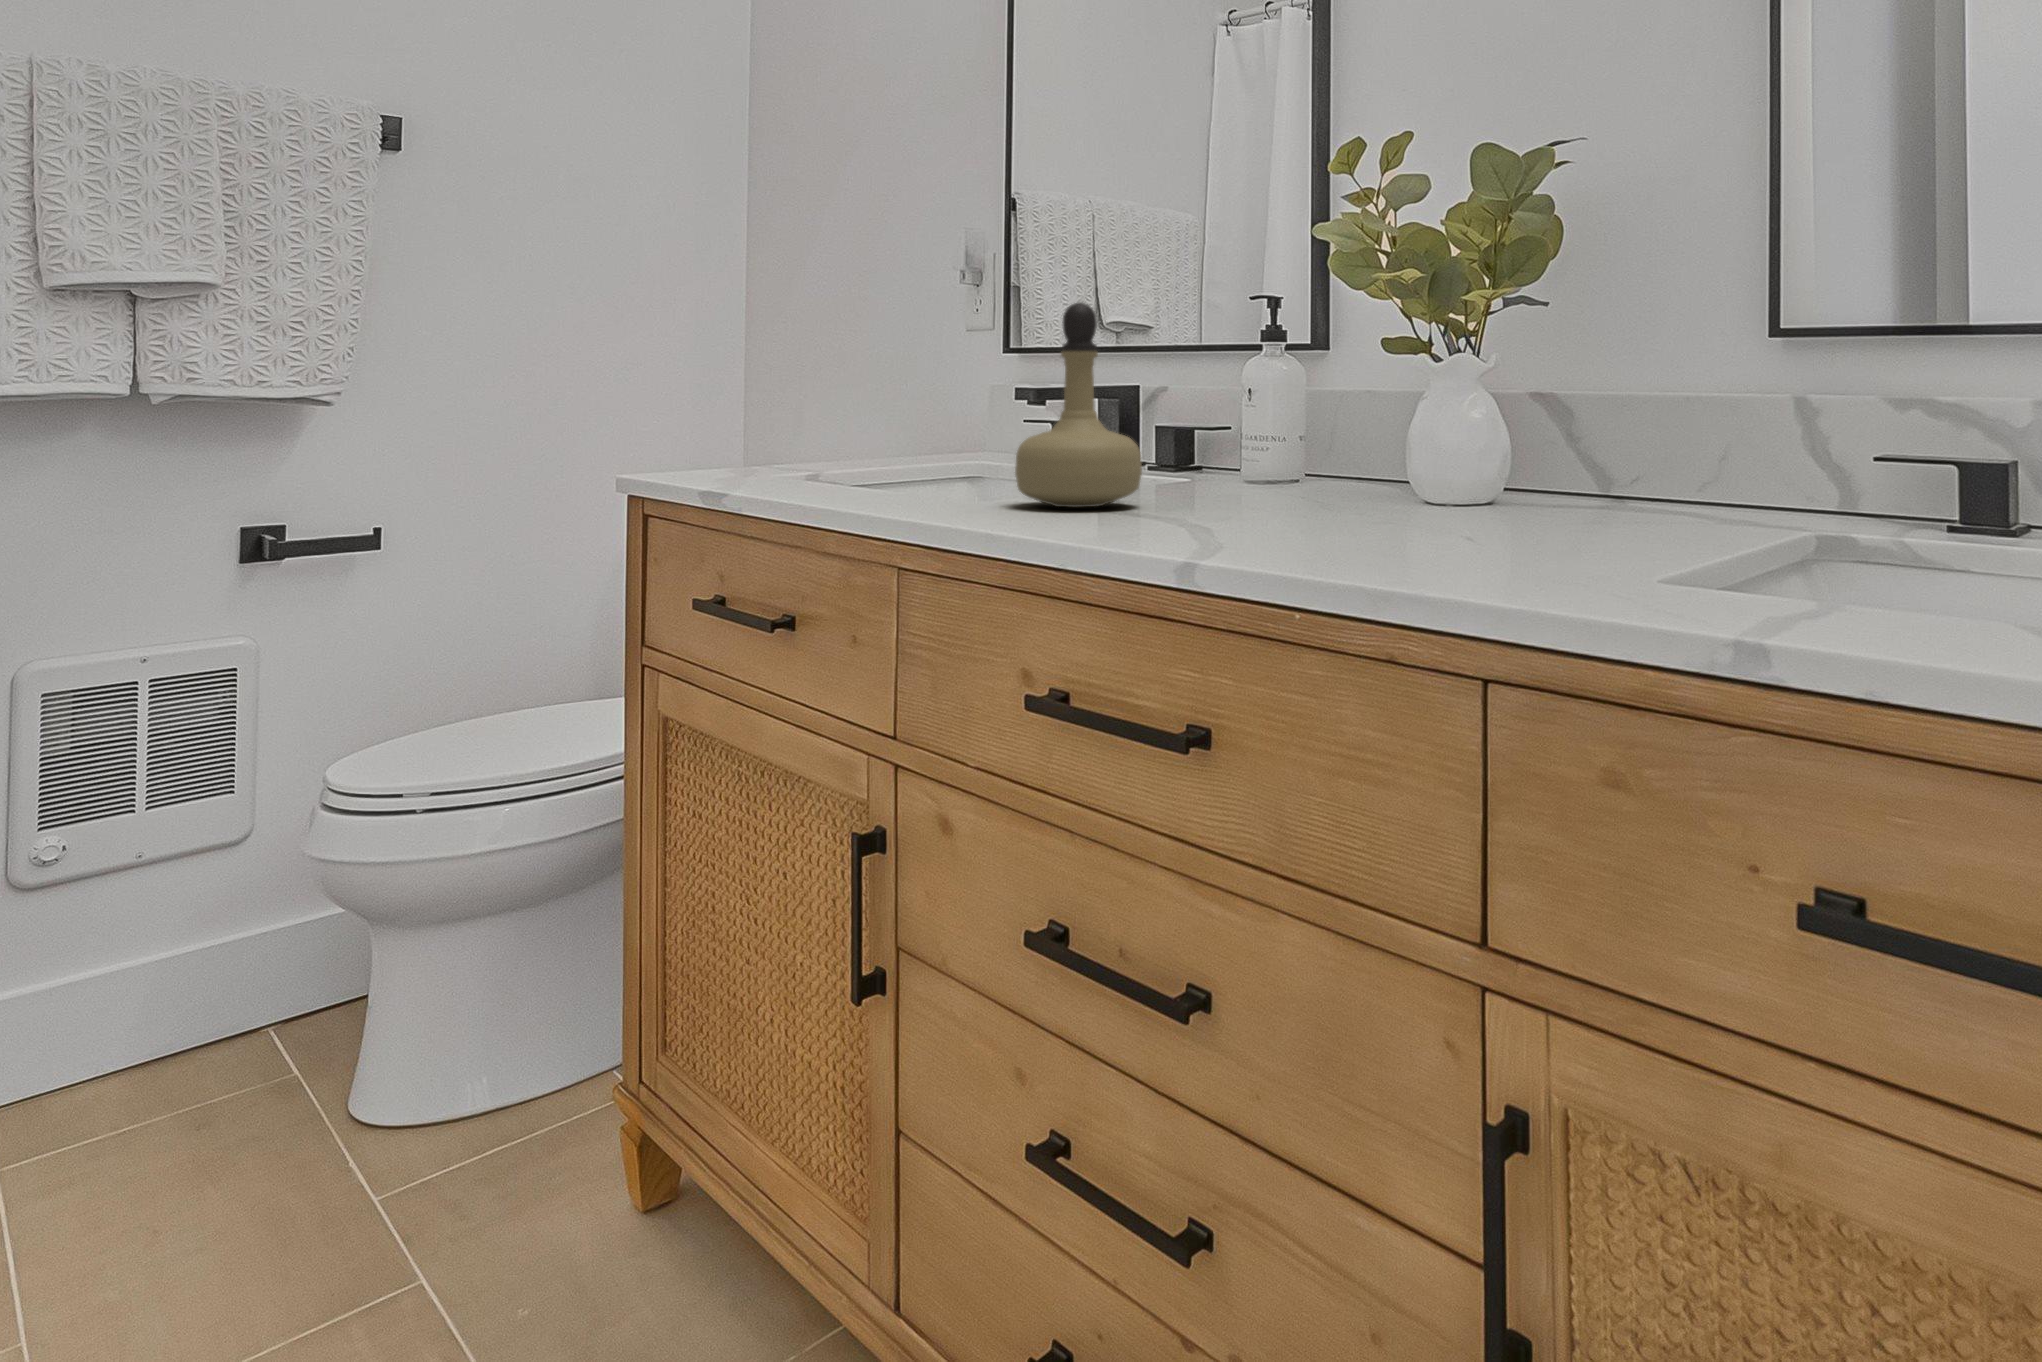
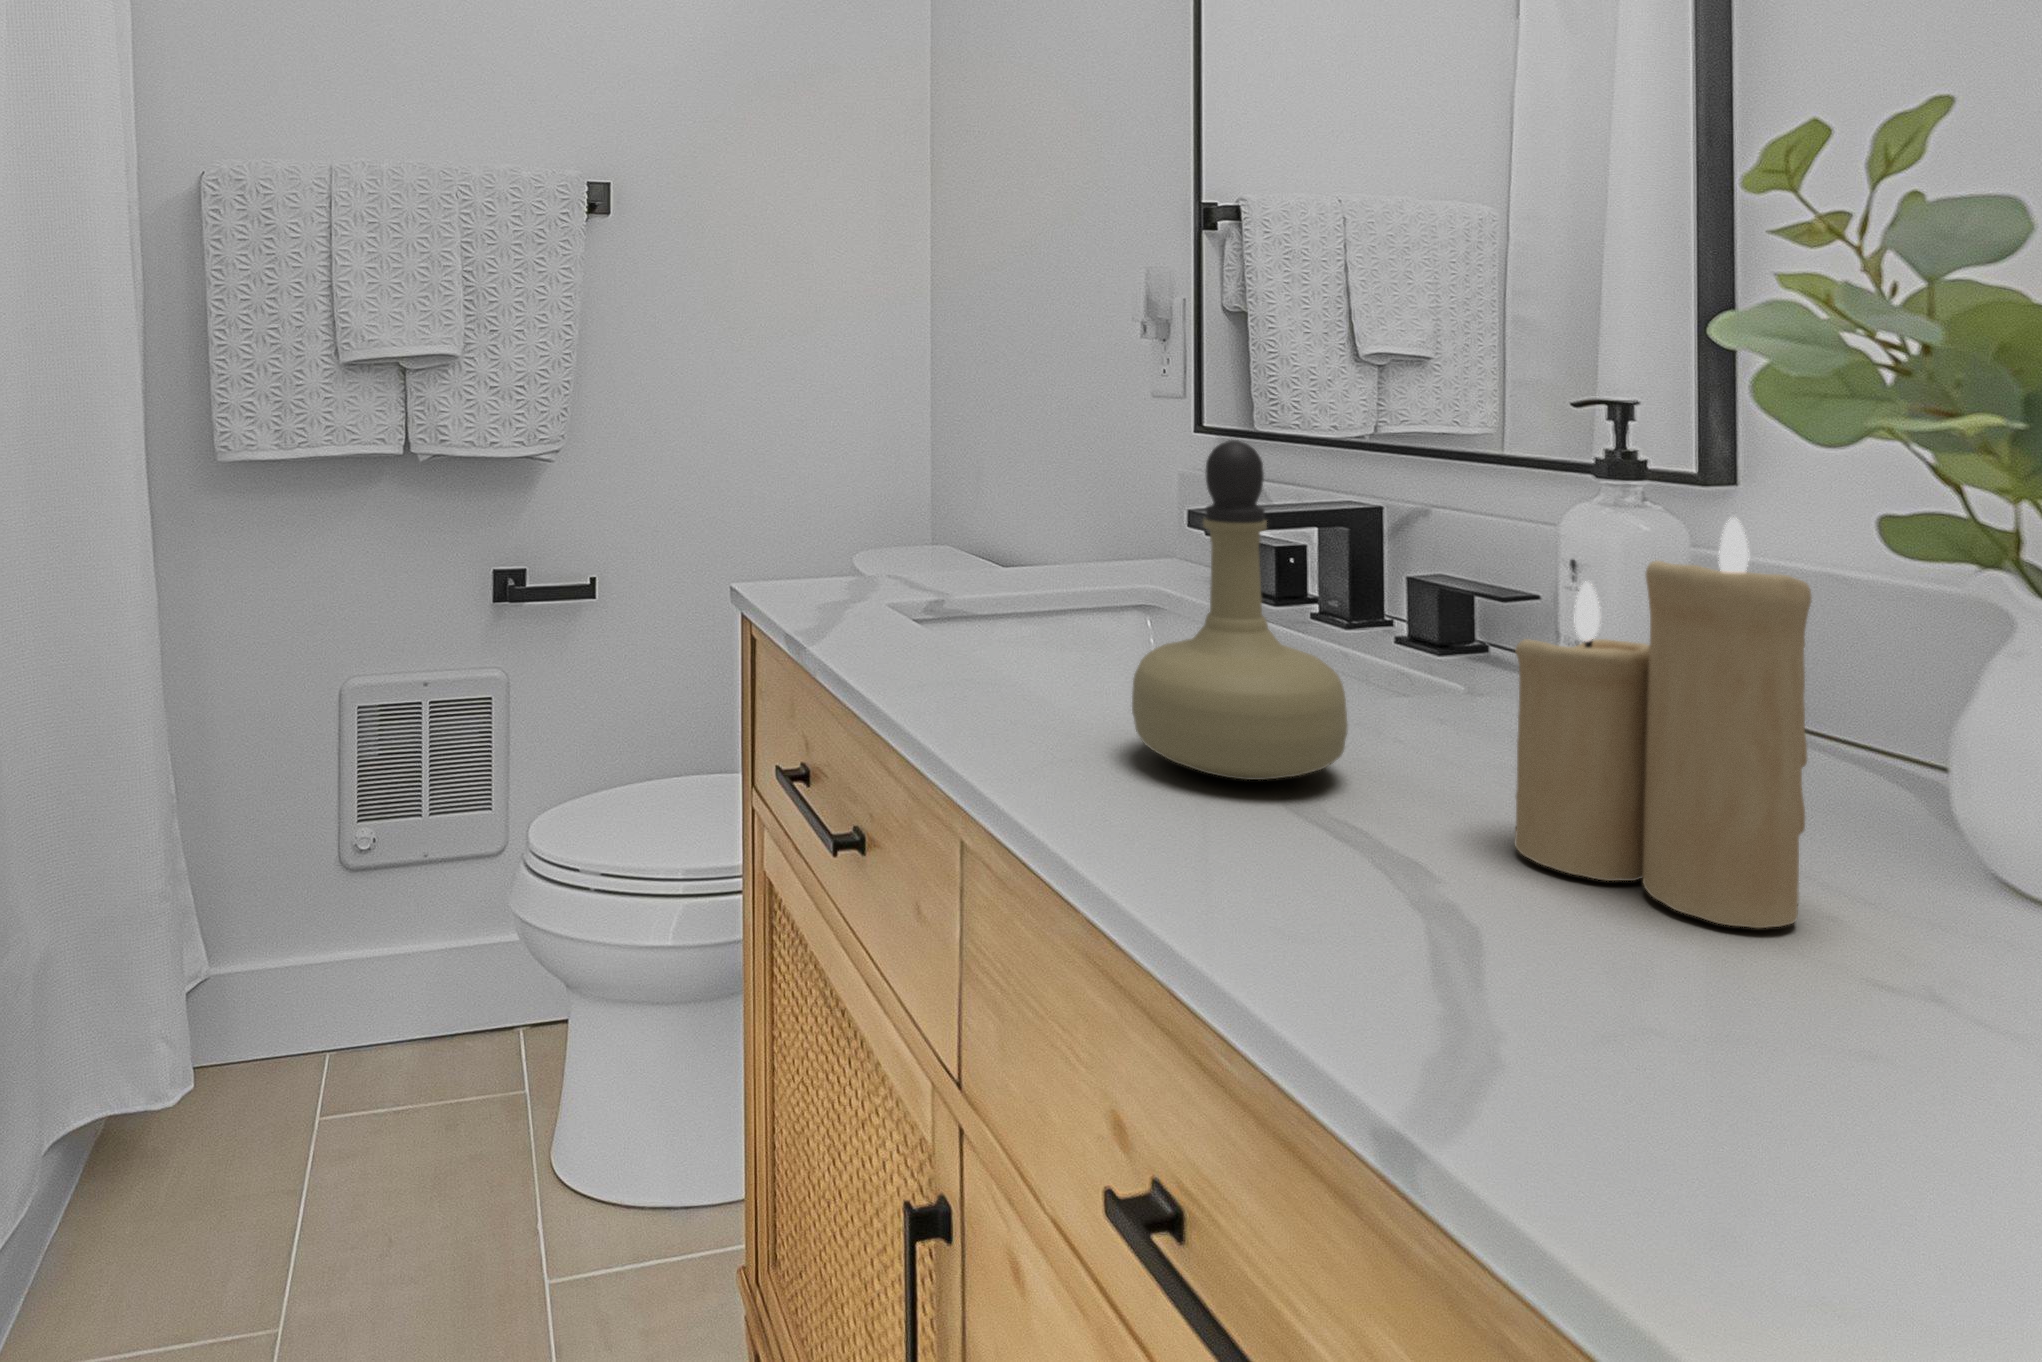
candle: none [1229,323,1356,518] -> present [1514,518,1812,928]

